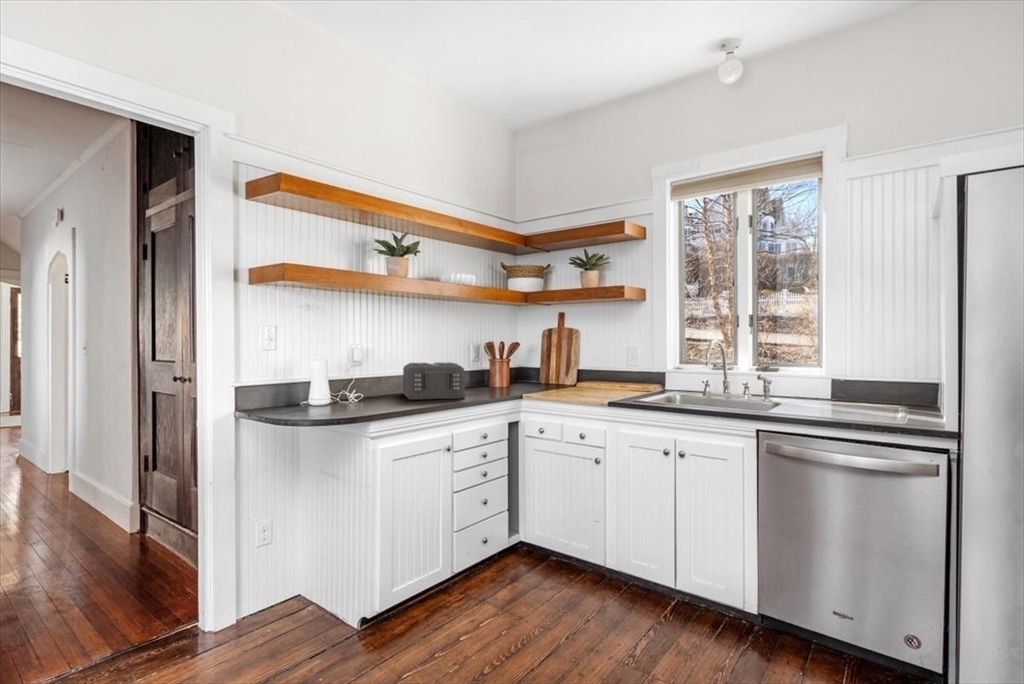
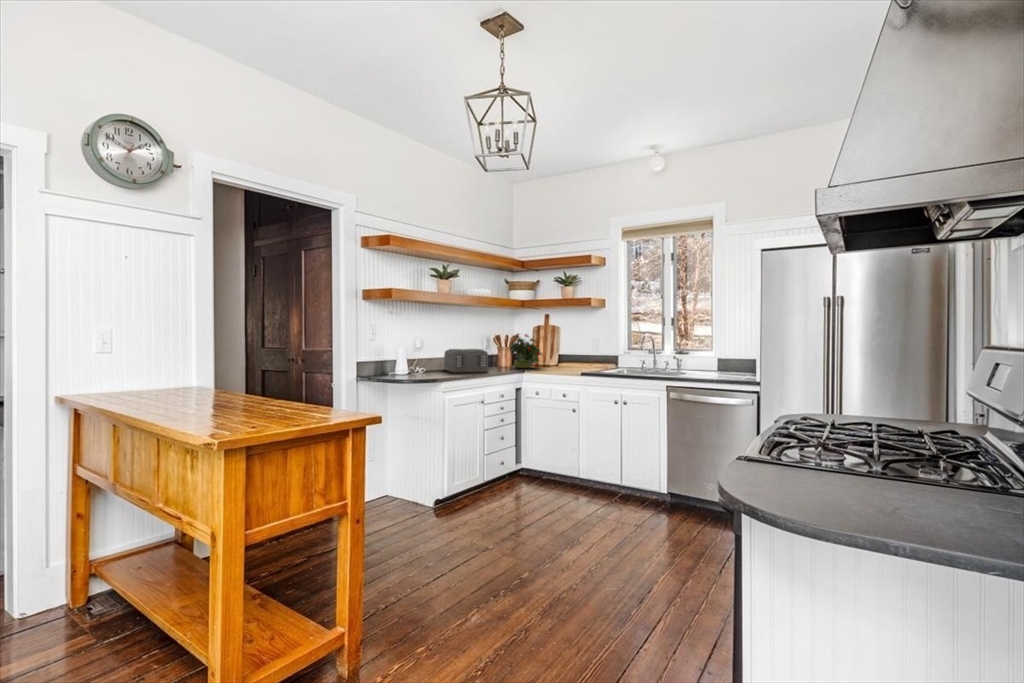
potted plant: none [502,339,553,391] -> present [509,334,543,368]

